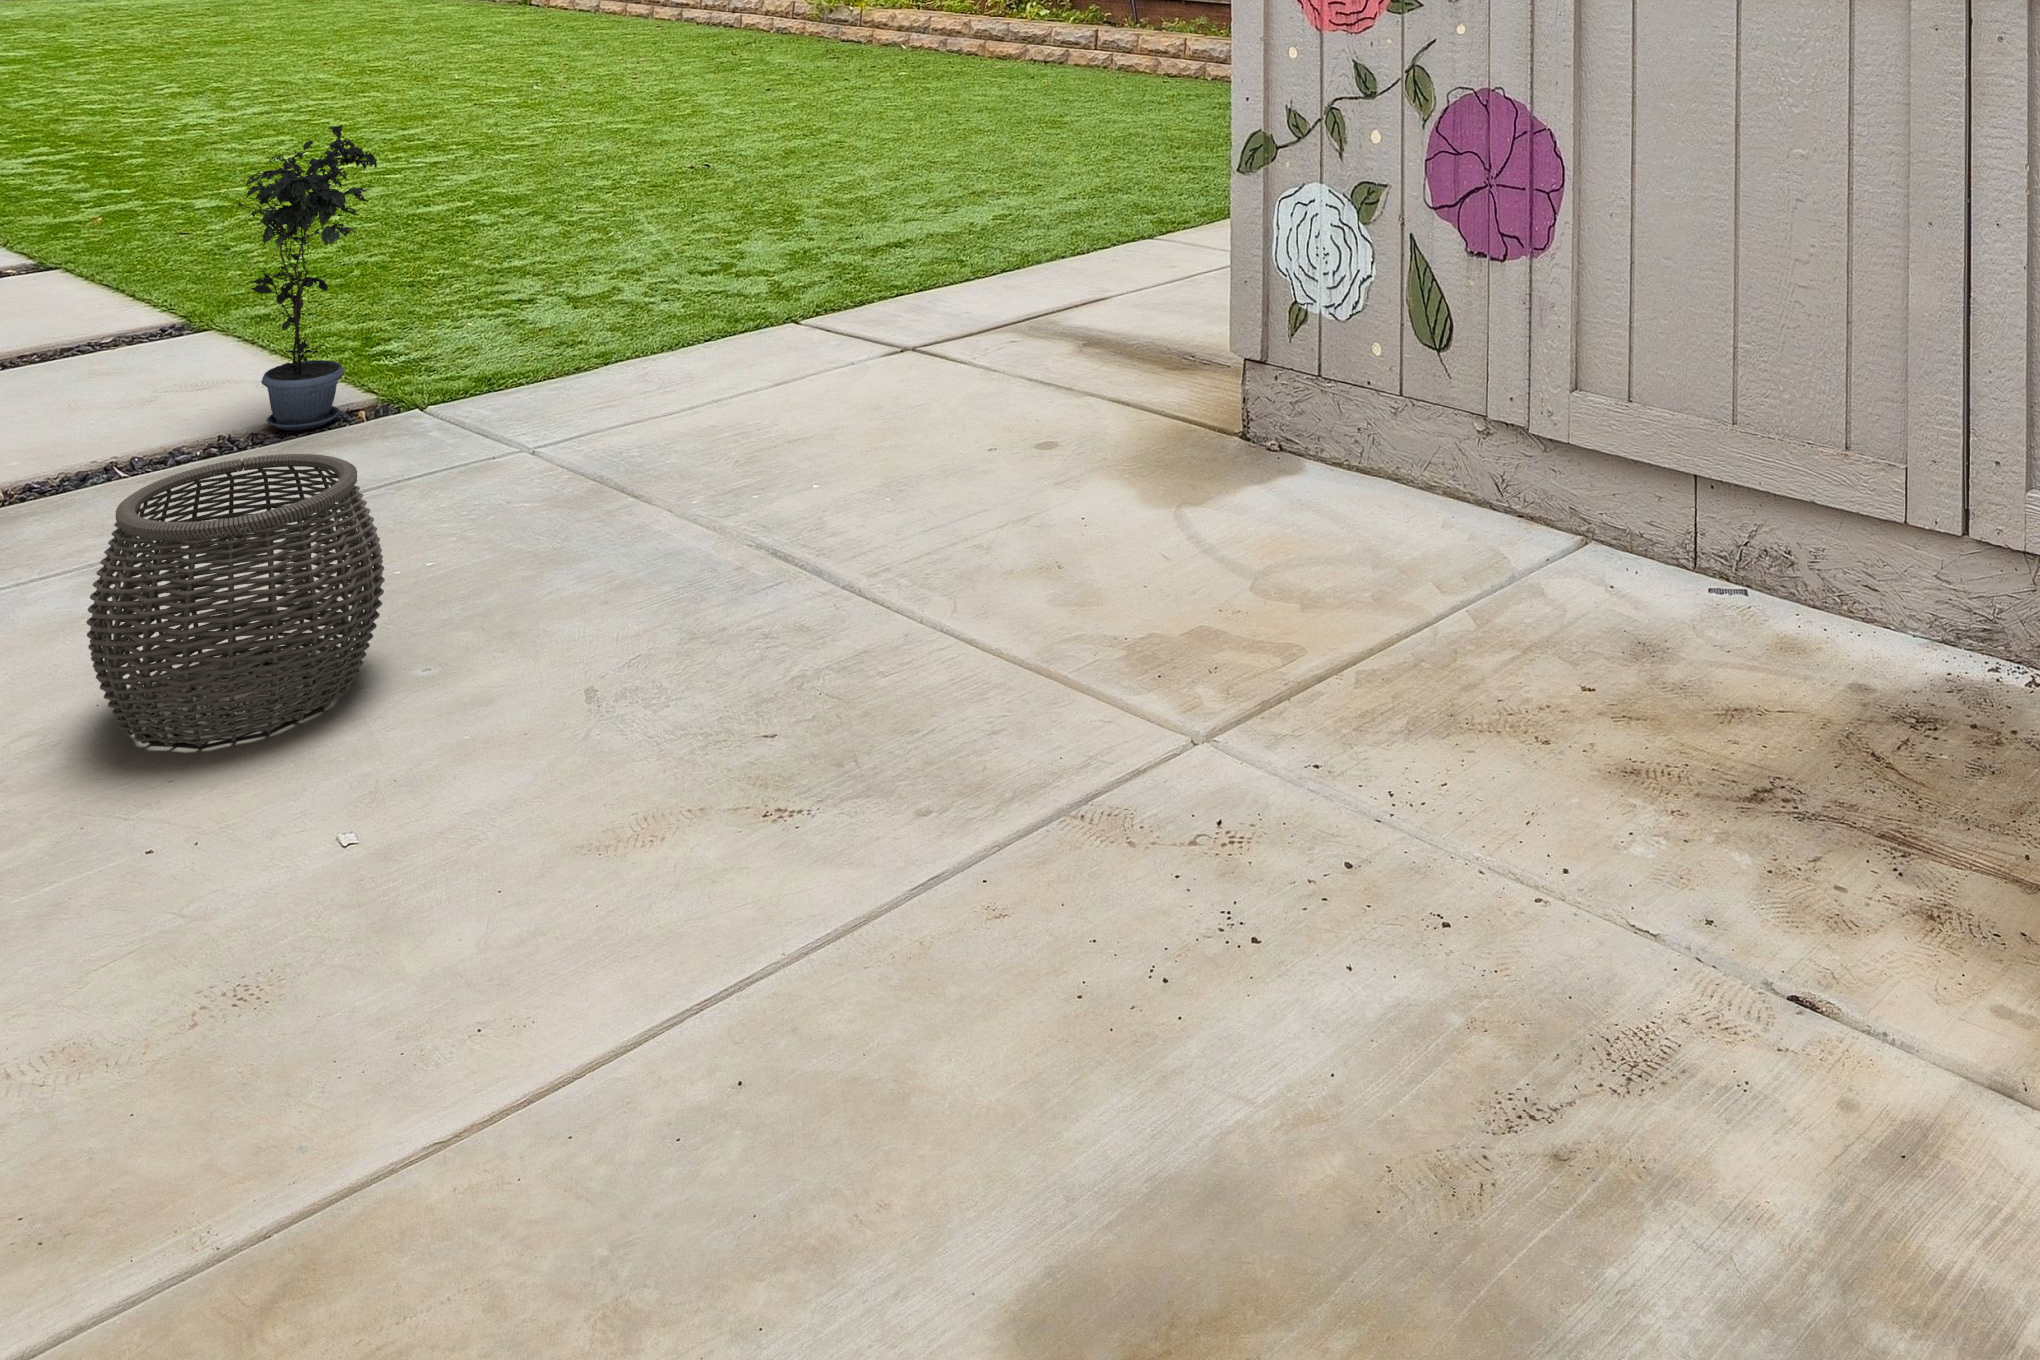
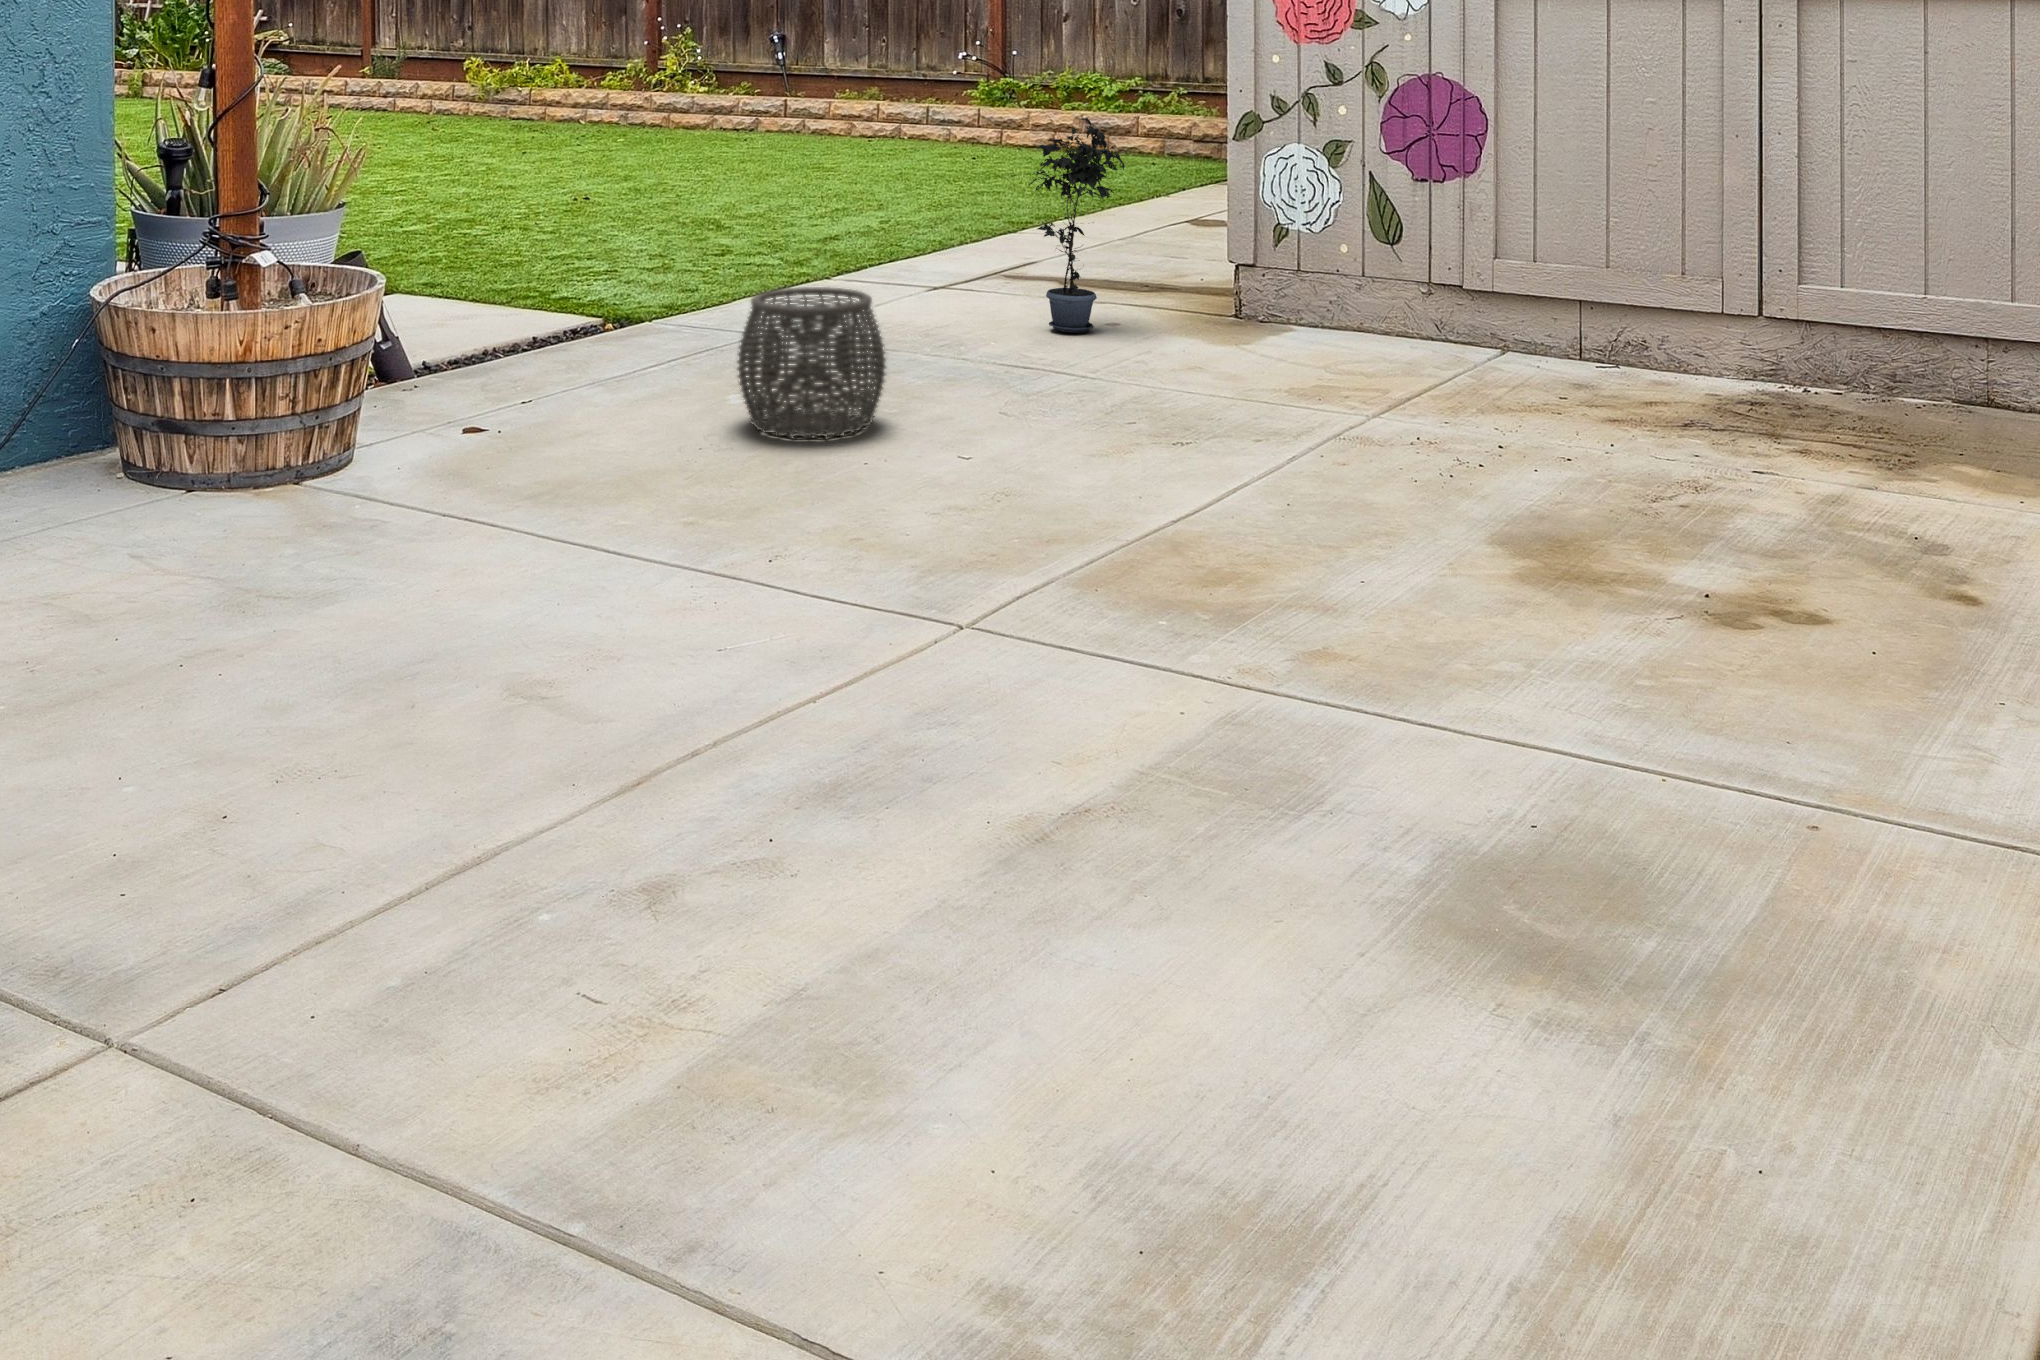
potted plant: present [230,125,377,431] -> present [1029,118,1125,333]

